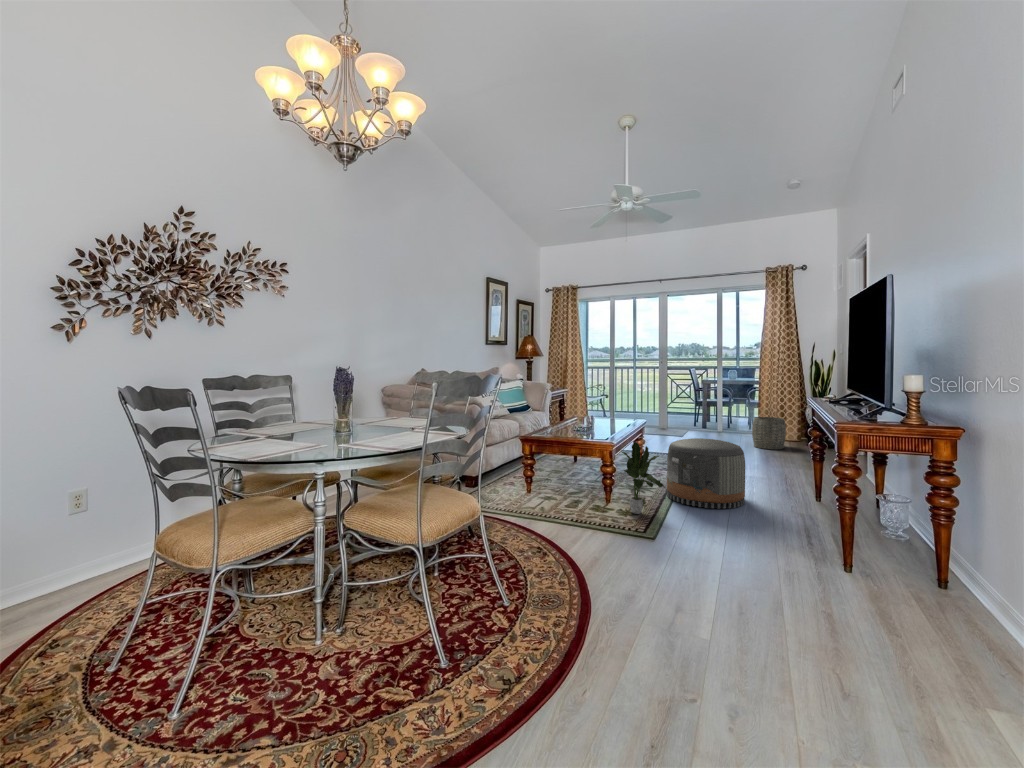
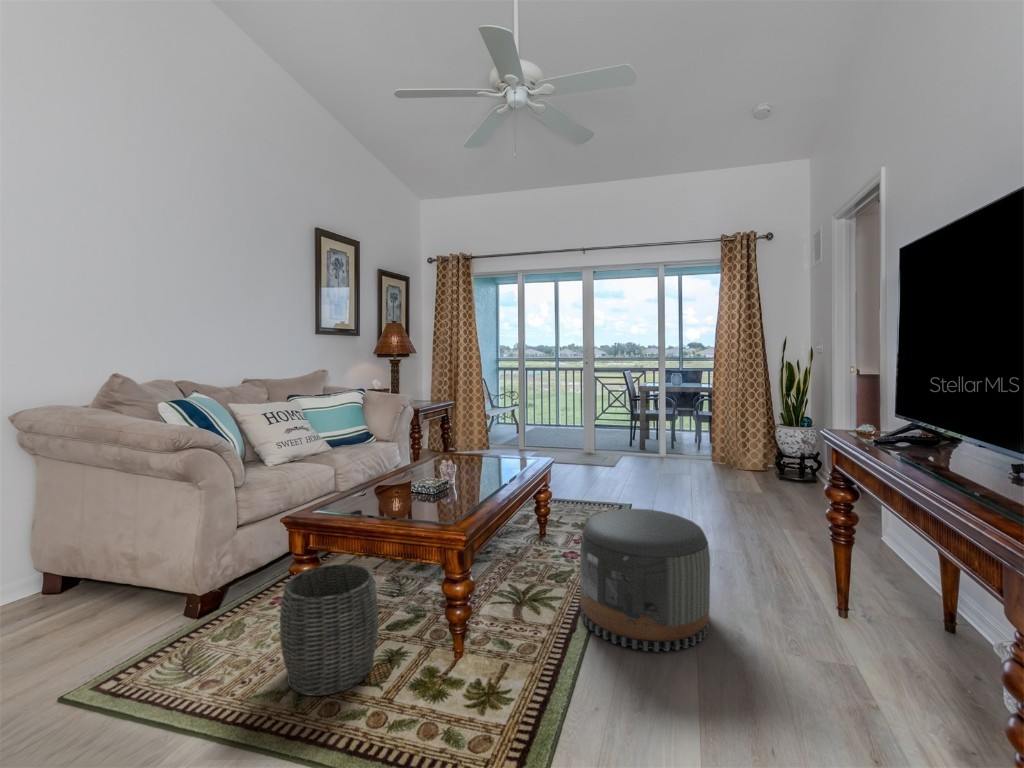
woven basket: present [752,417,786,449] -> present [280,564,378,696]
potted plant: present [622,442,665,514] -> none [486,540,572,680]

